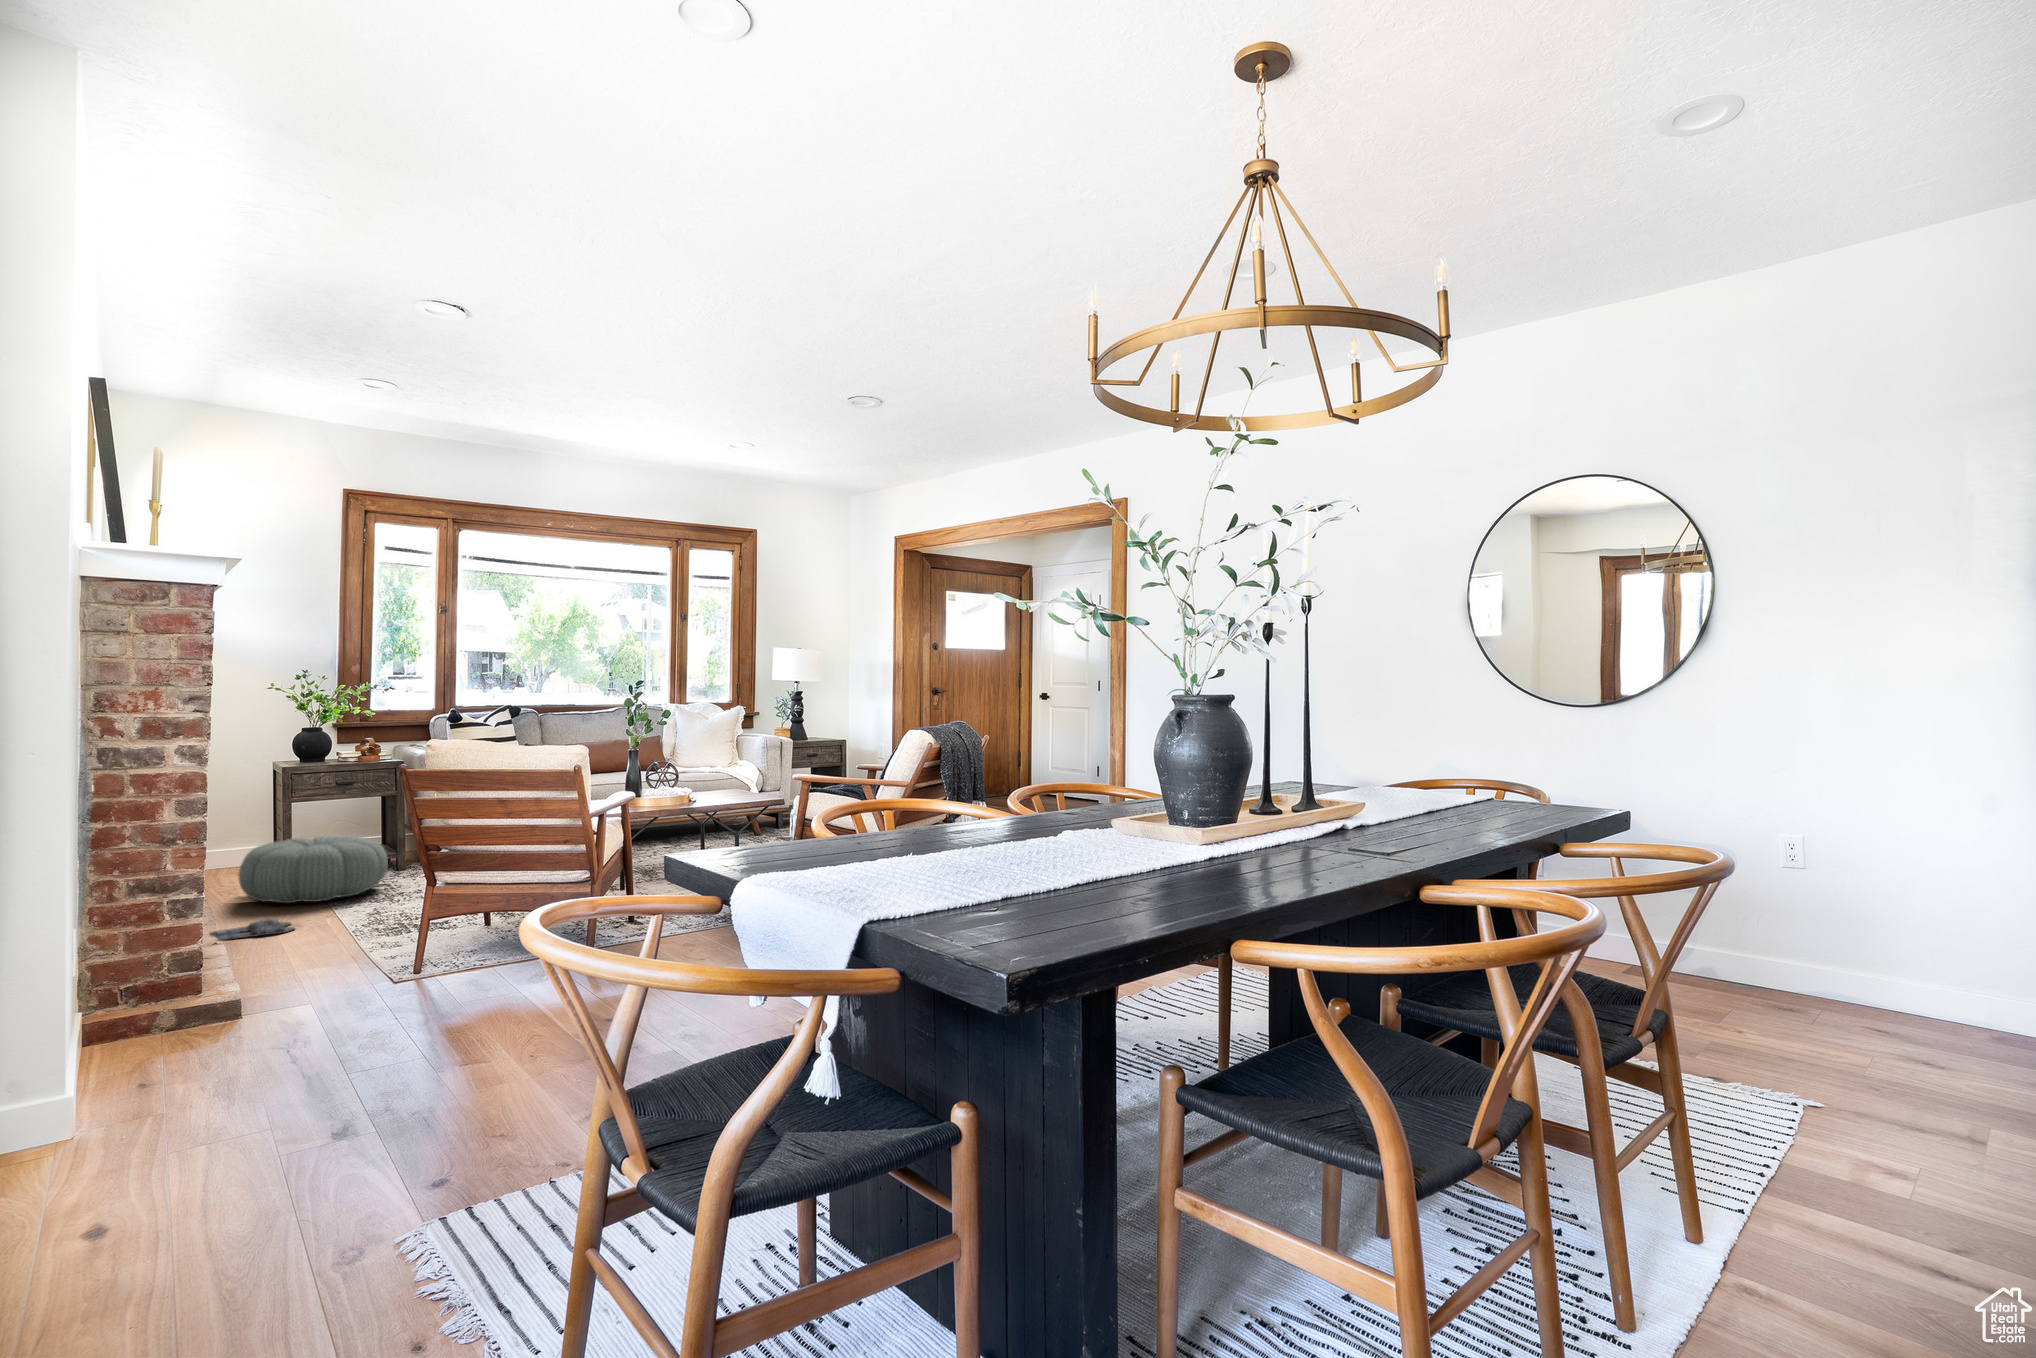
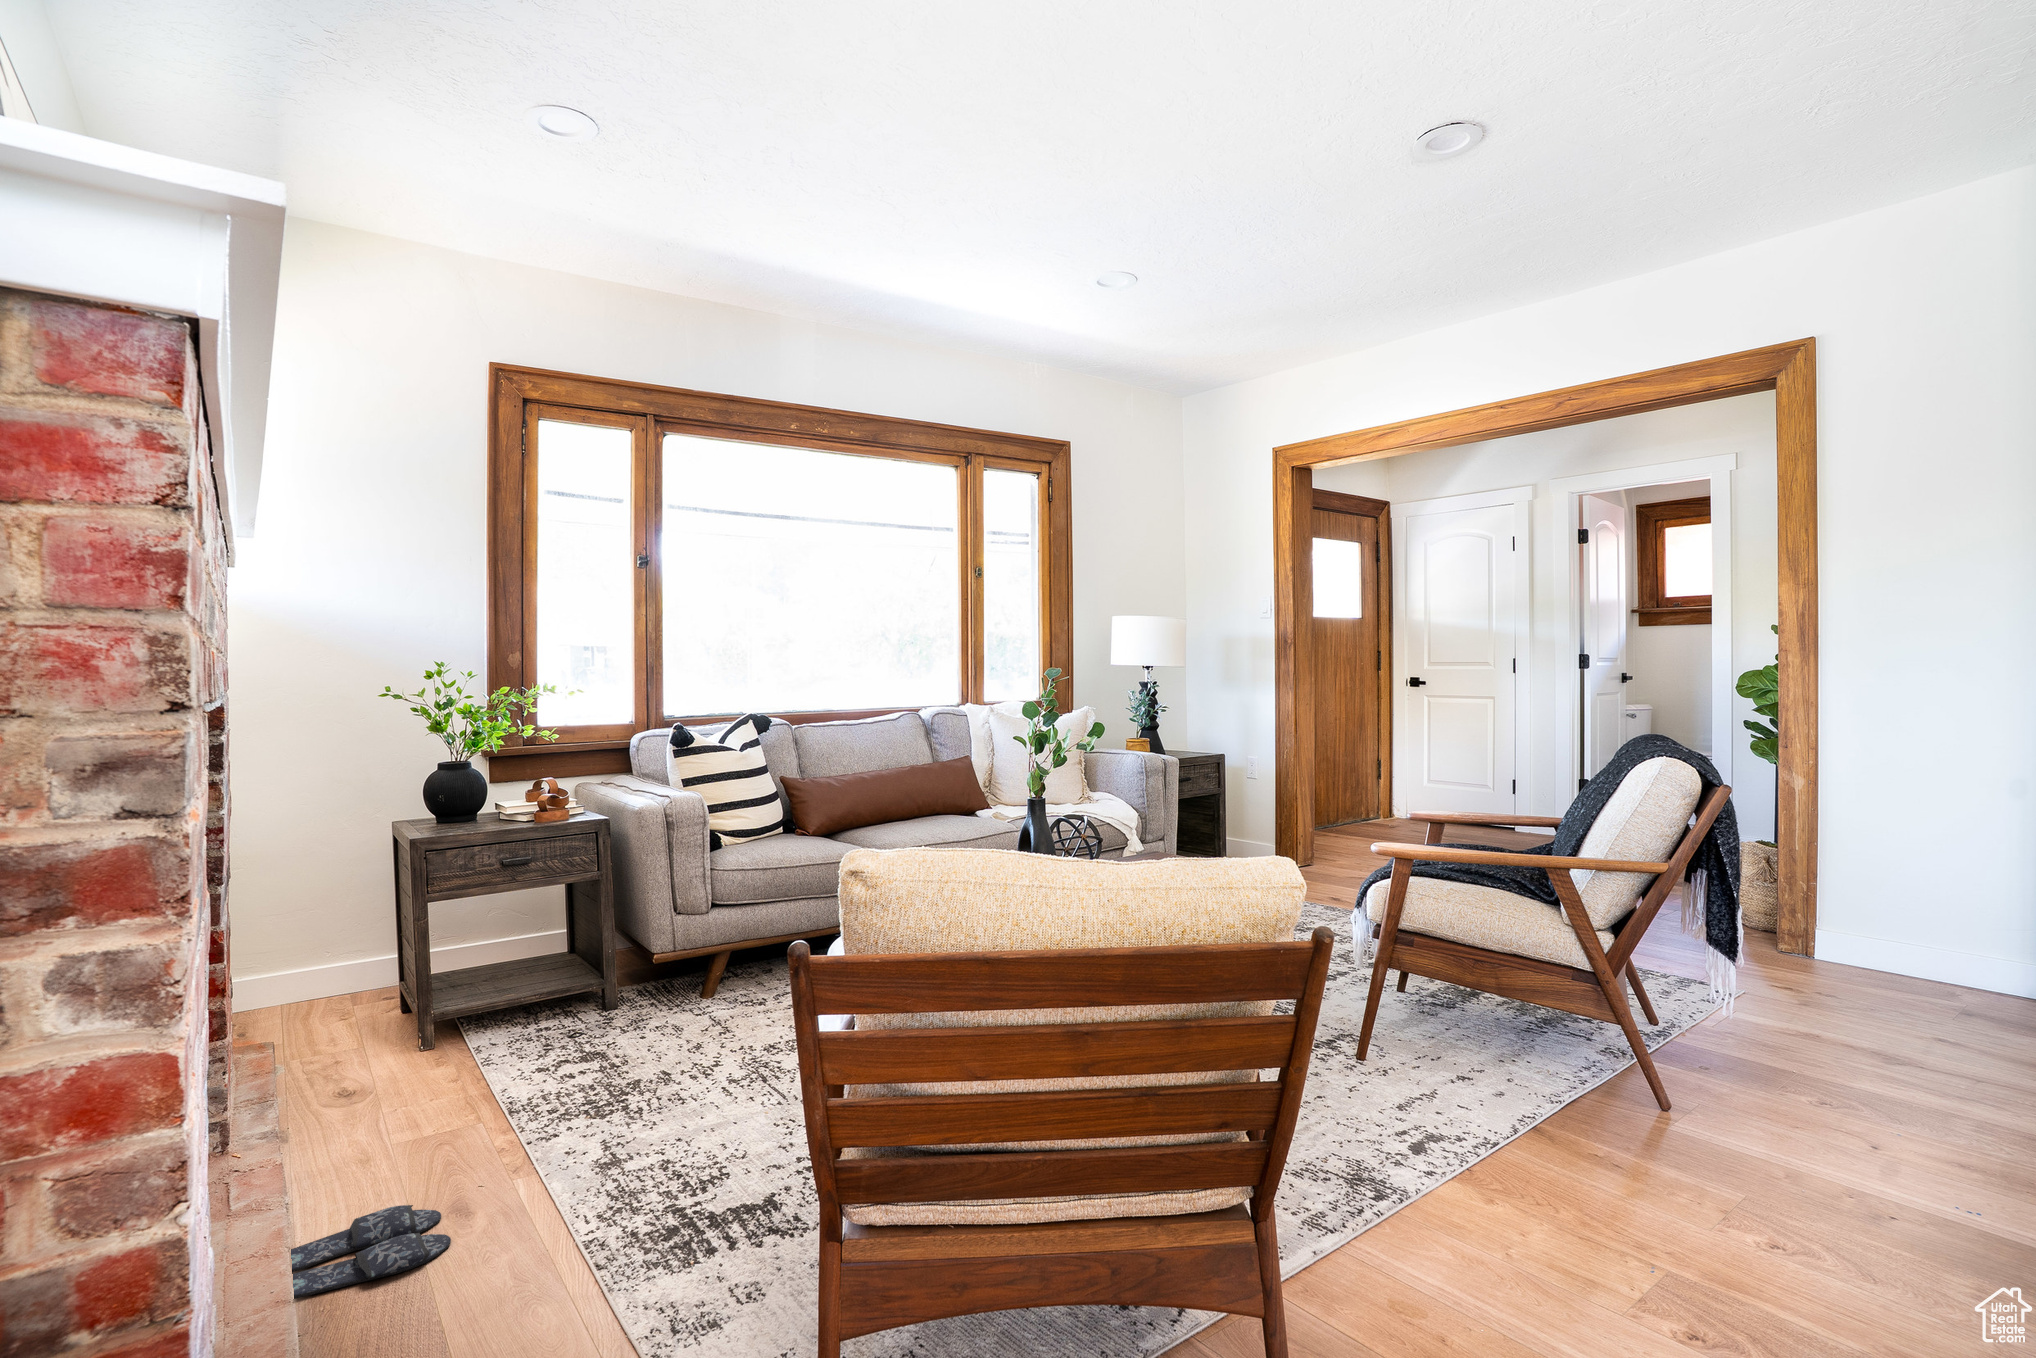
pouf: present [239,836,388,903] -> none [333,969,604,1130]

